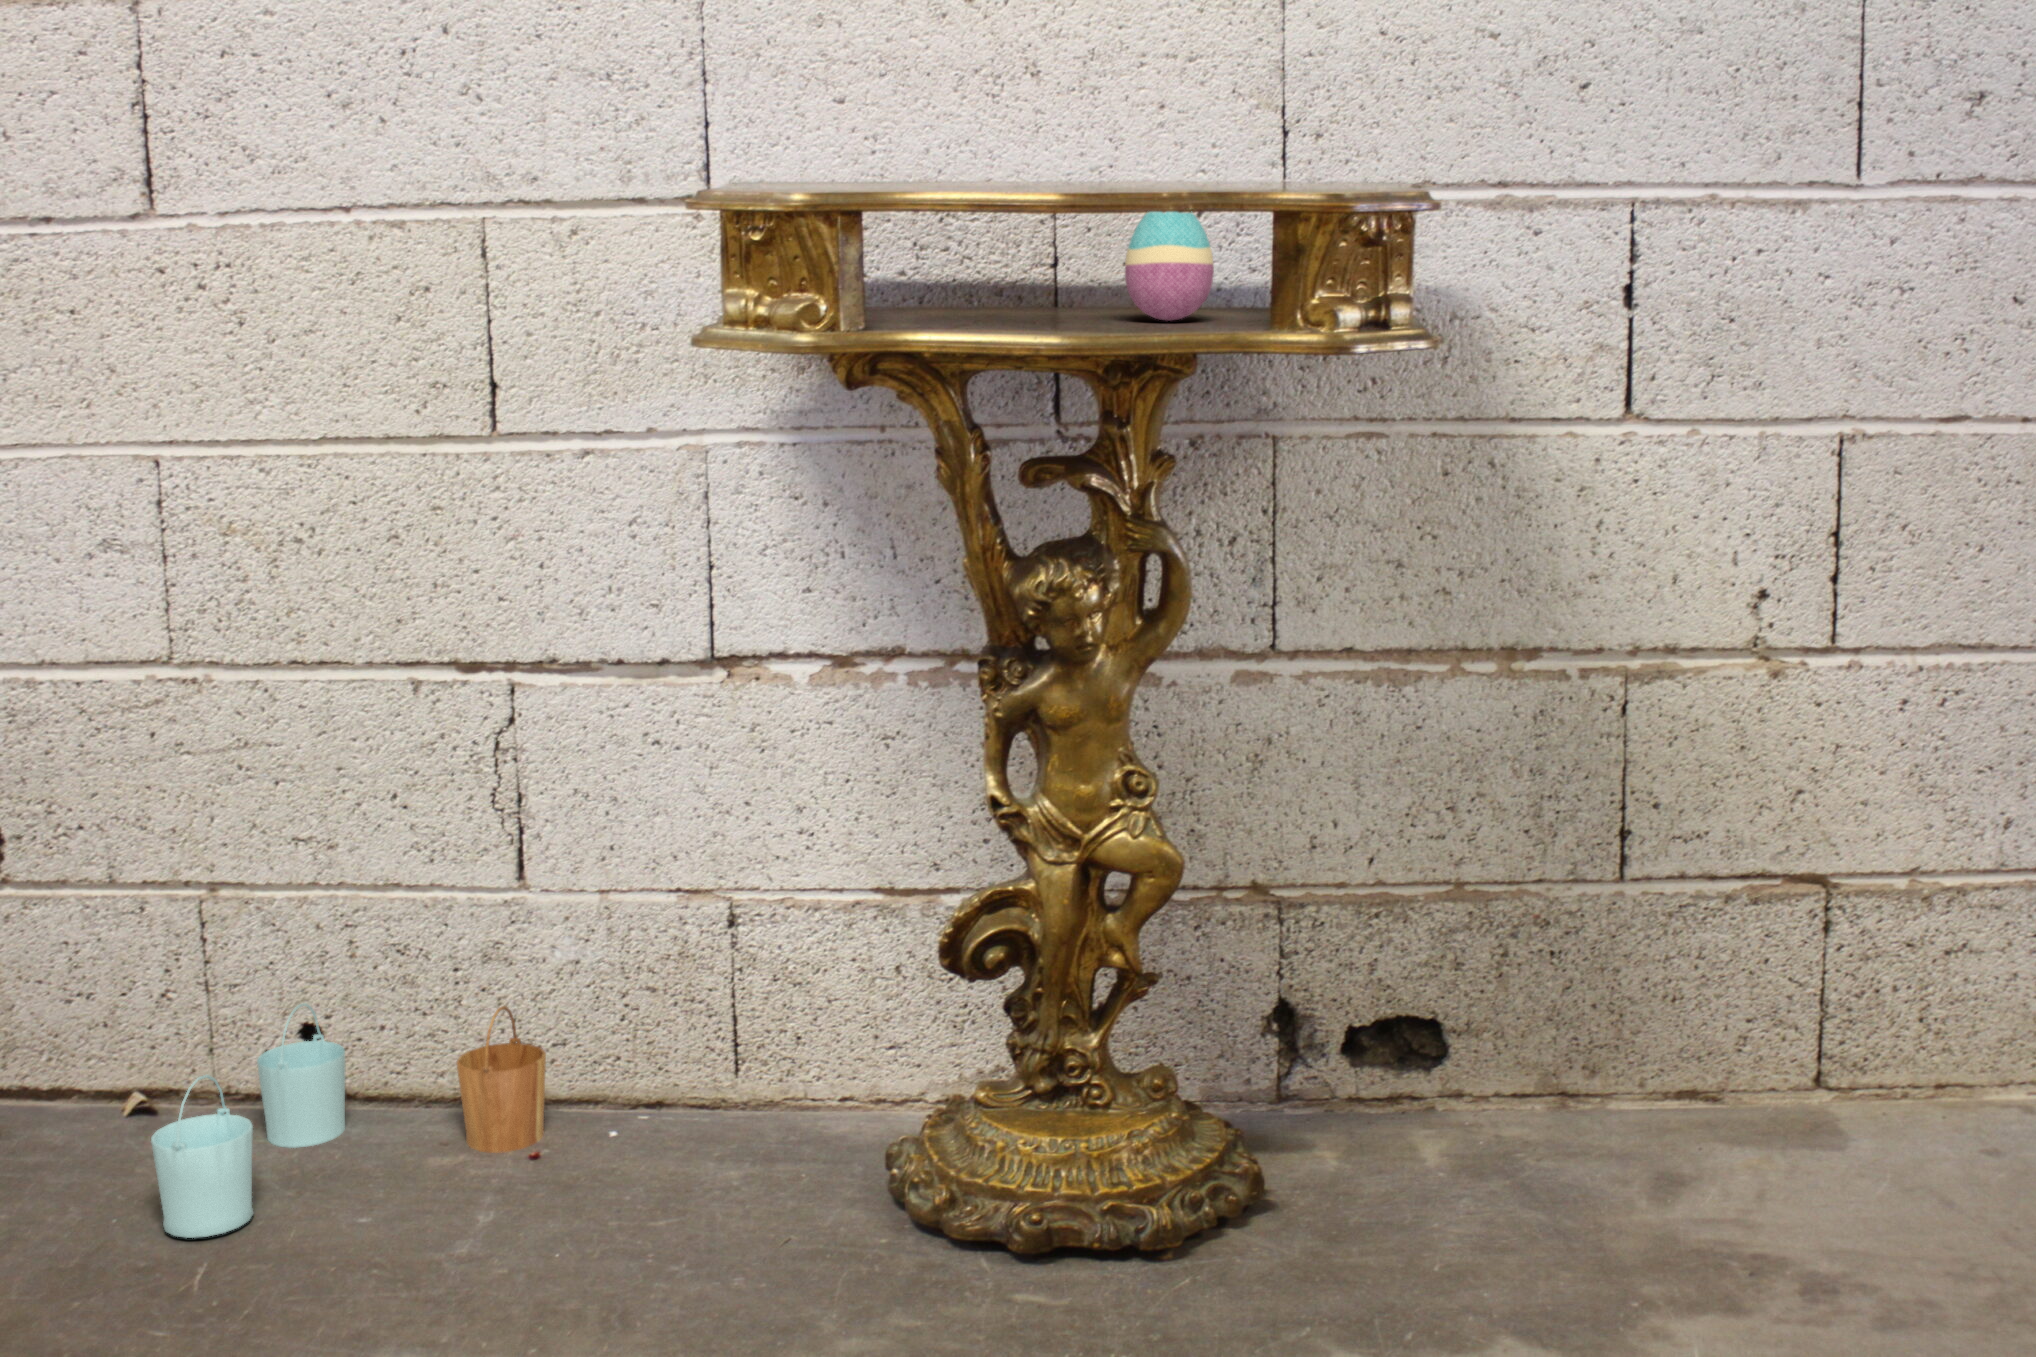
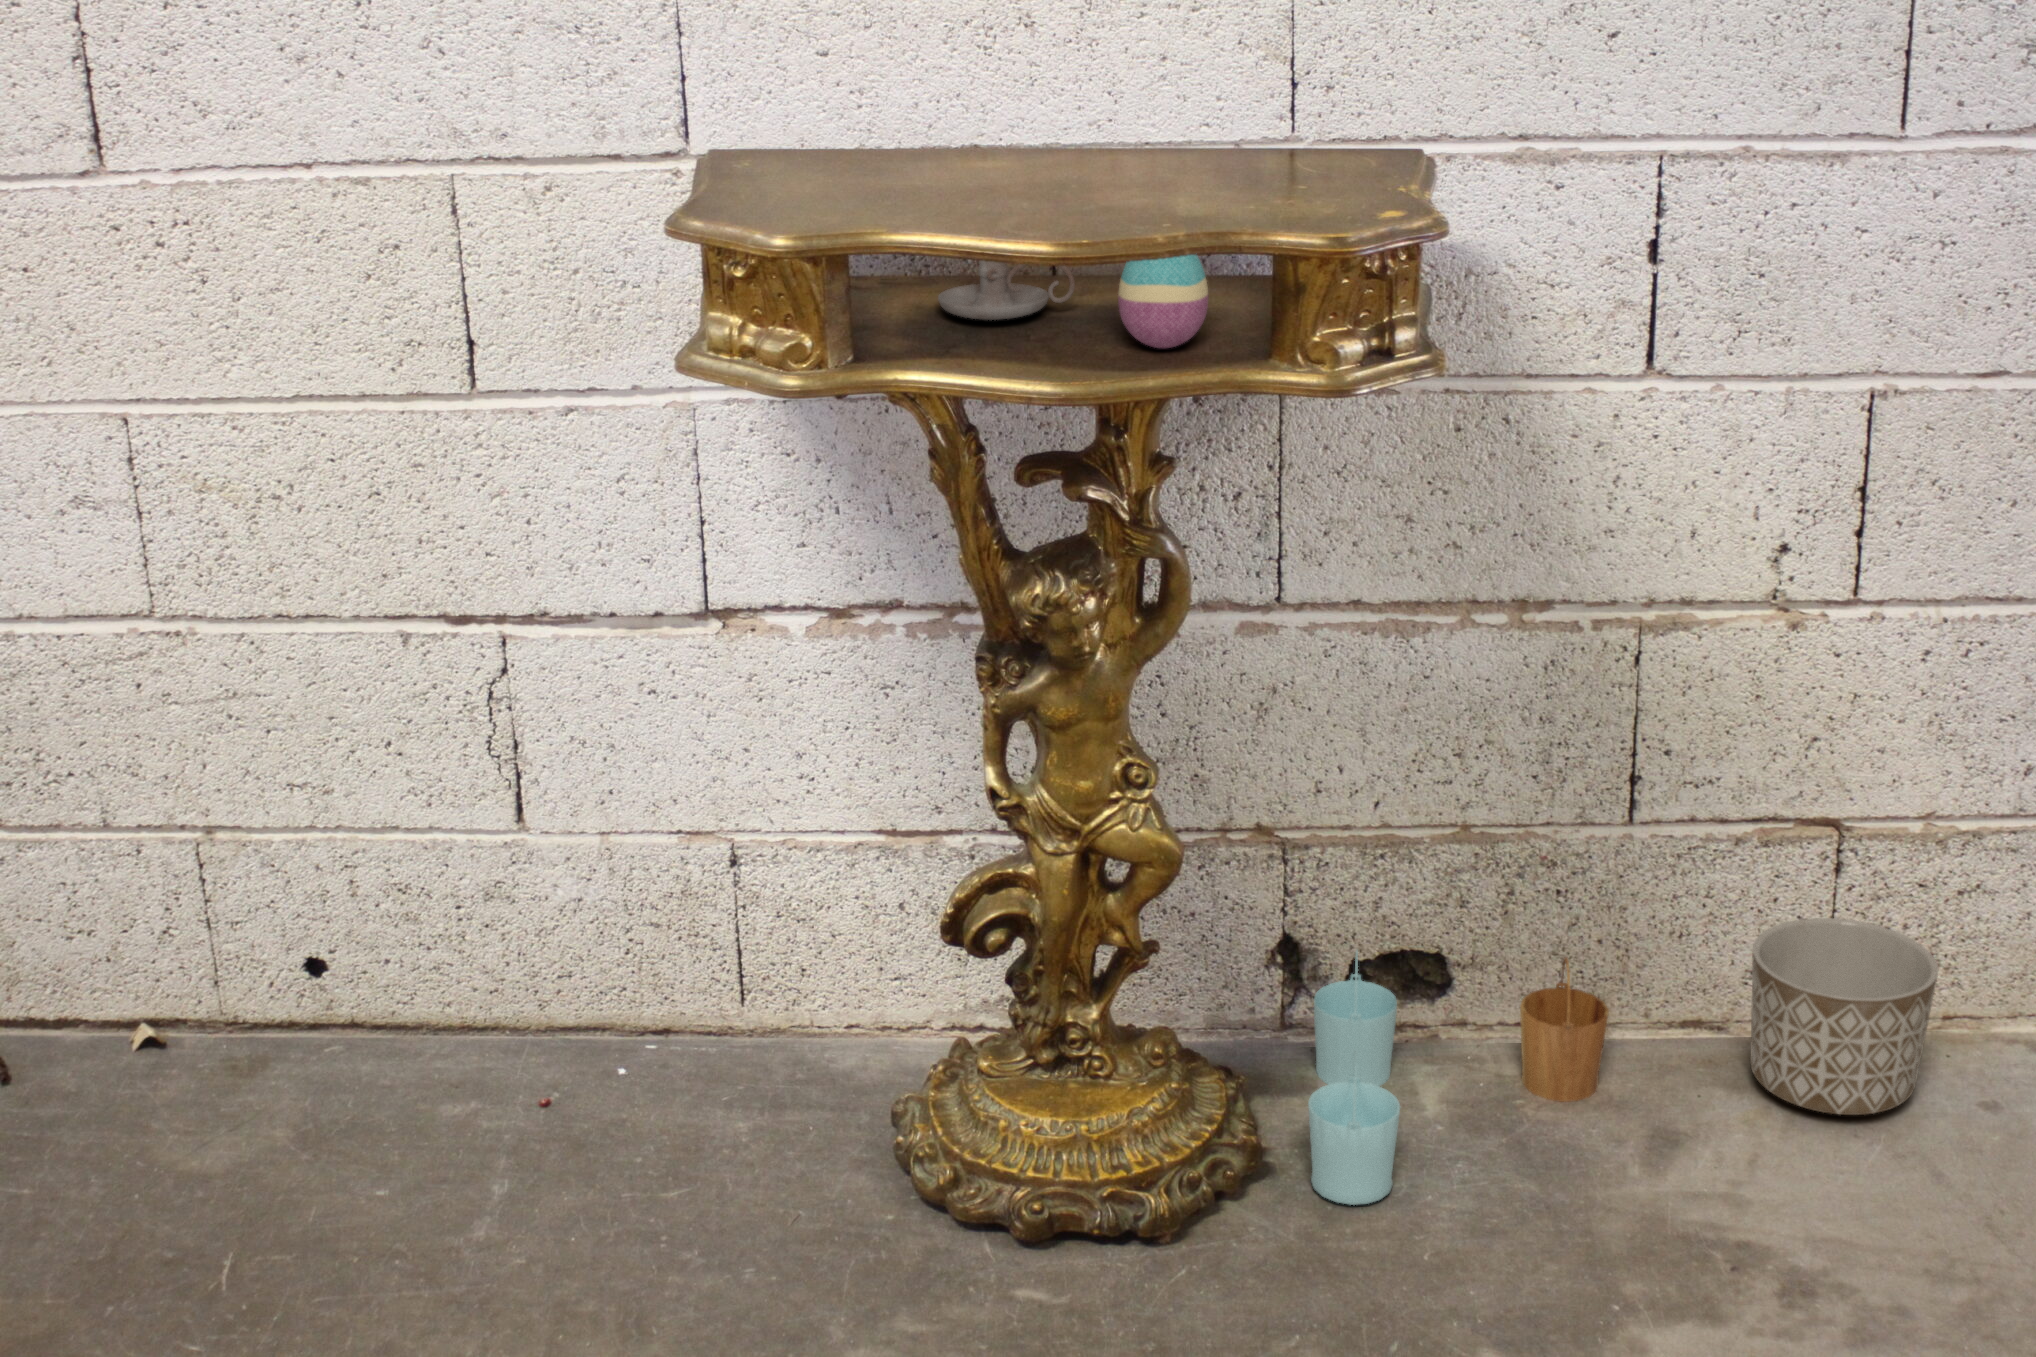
candle holder: none [946,240,1080,314] -> present [938,261,1075,320]
planter: none [1757,976,1952,1166] -> present [1750,918,1938,1115]
bucket: present [151,1003,546,1238] -> present [1308,951,1609,1205]

